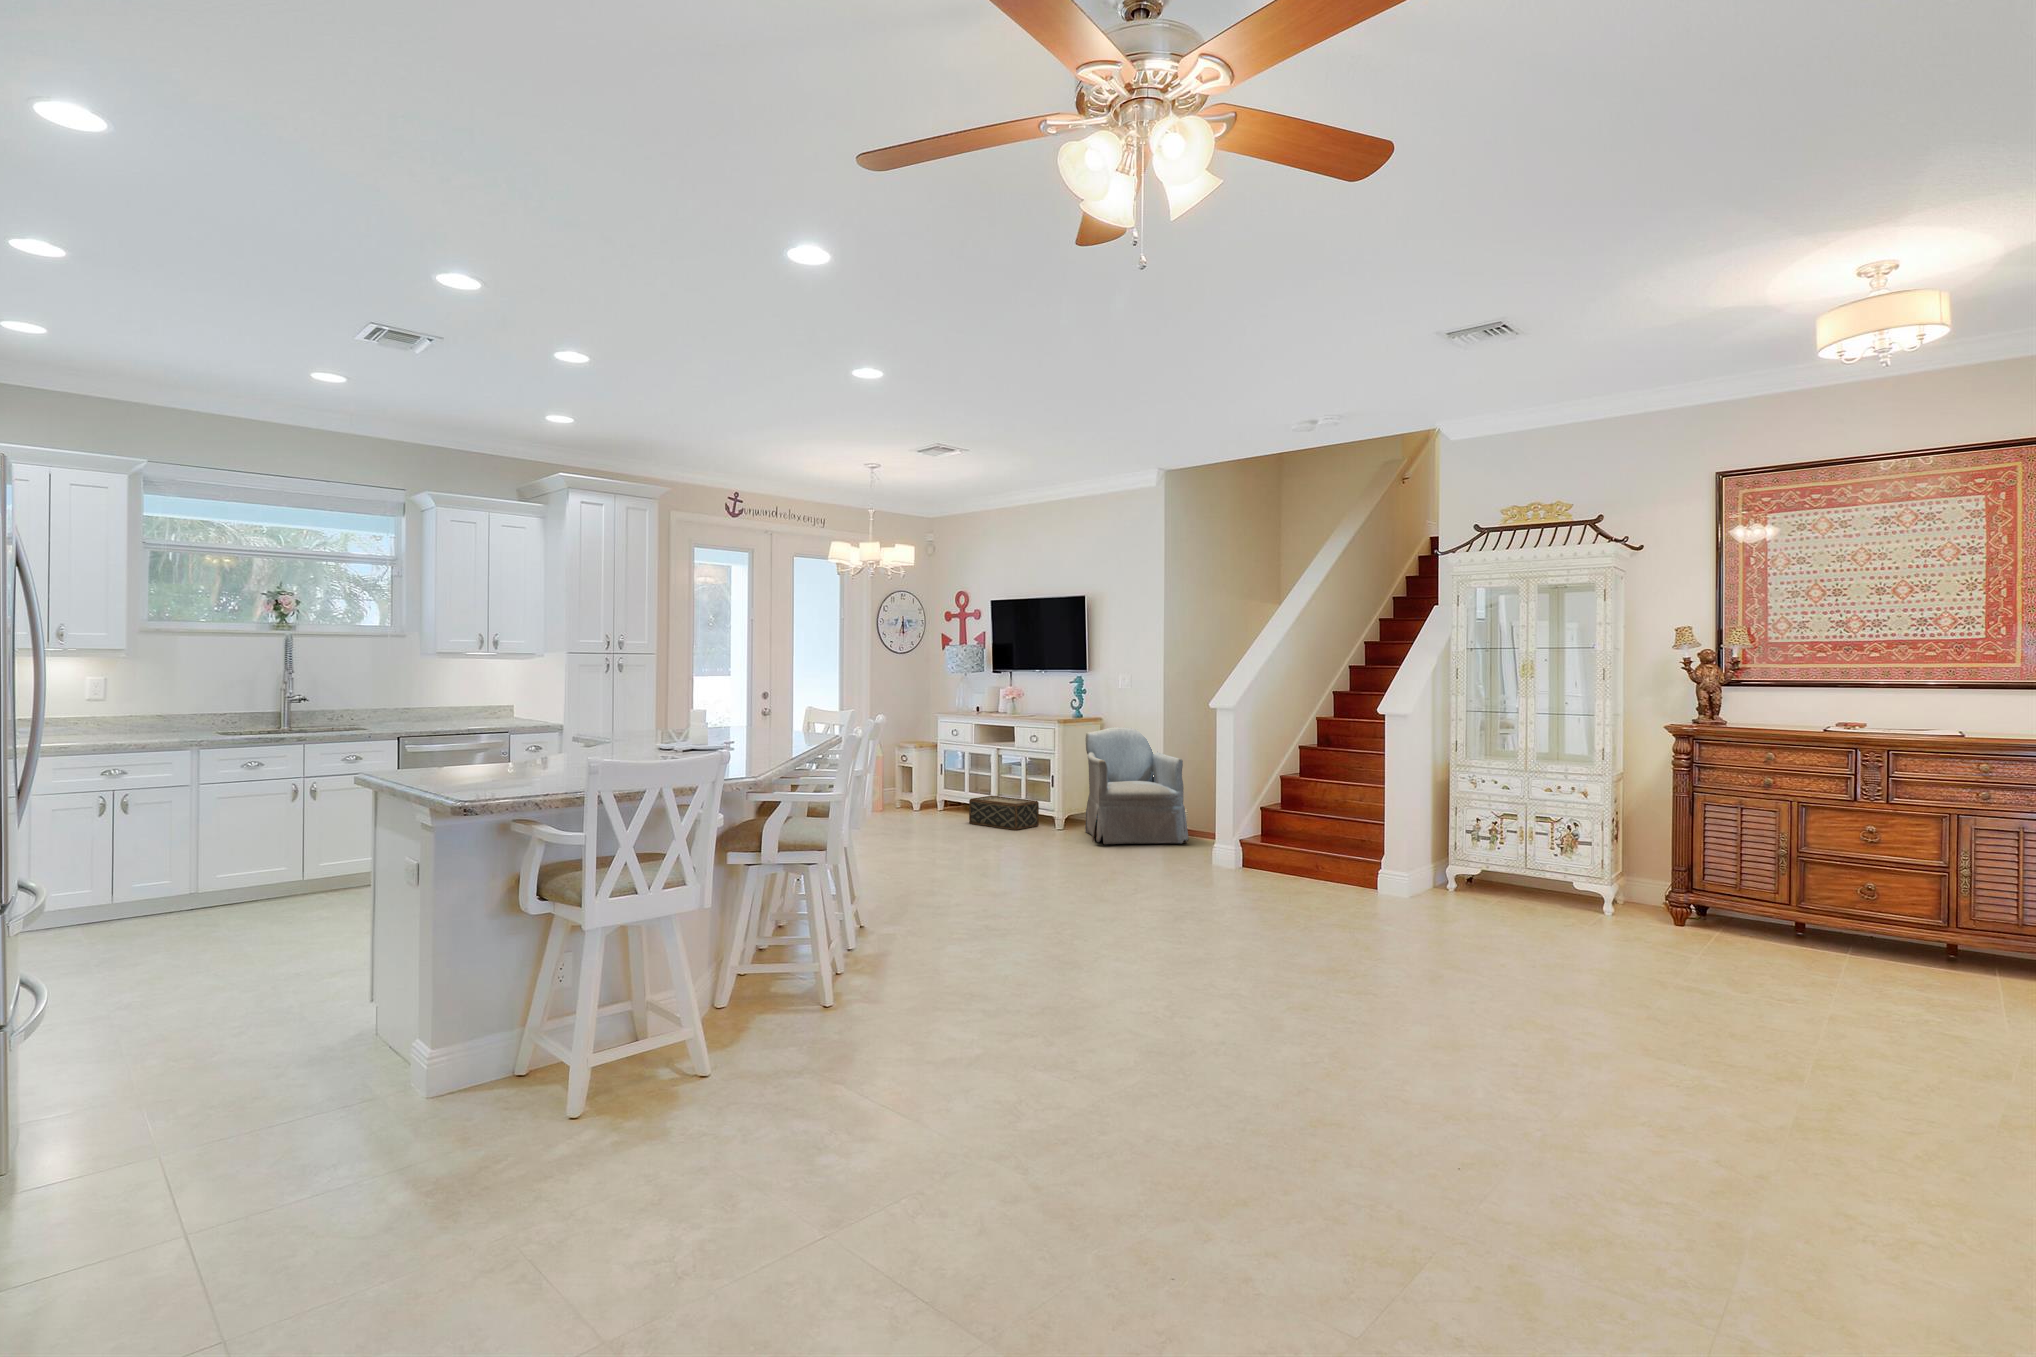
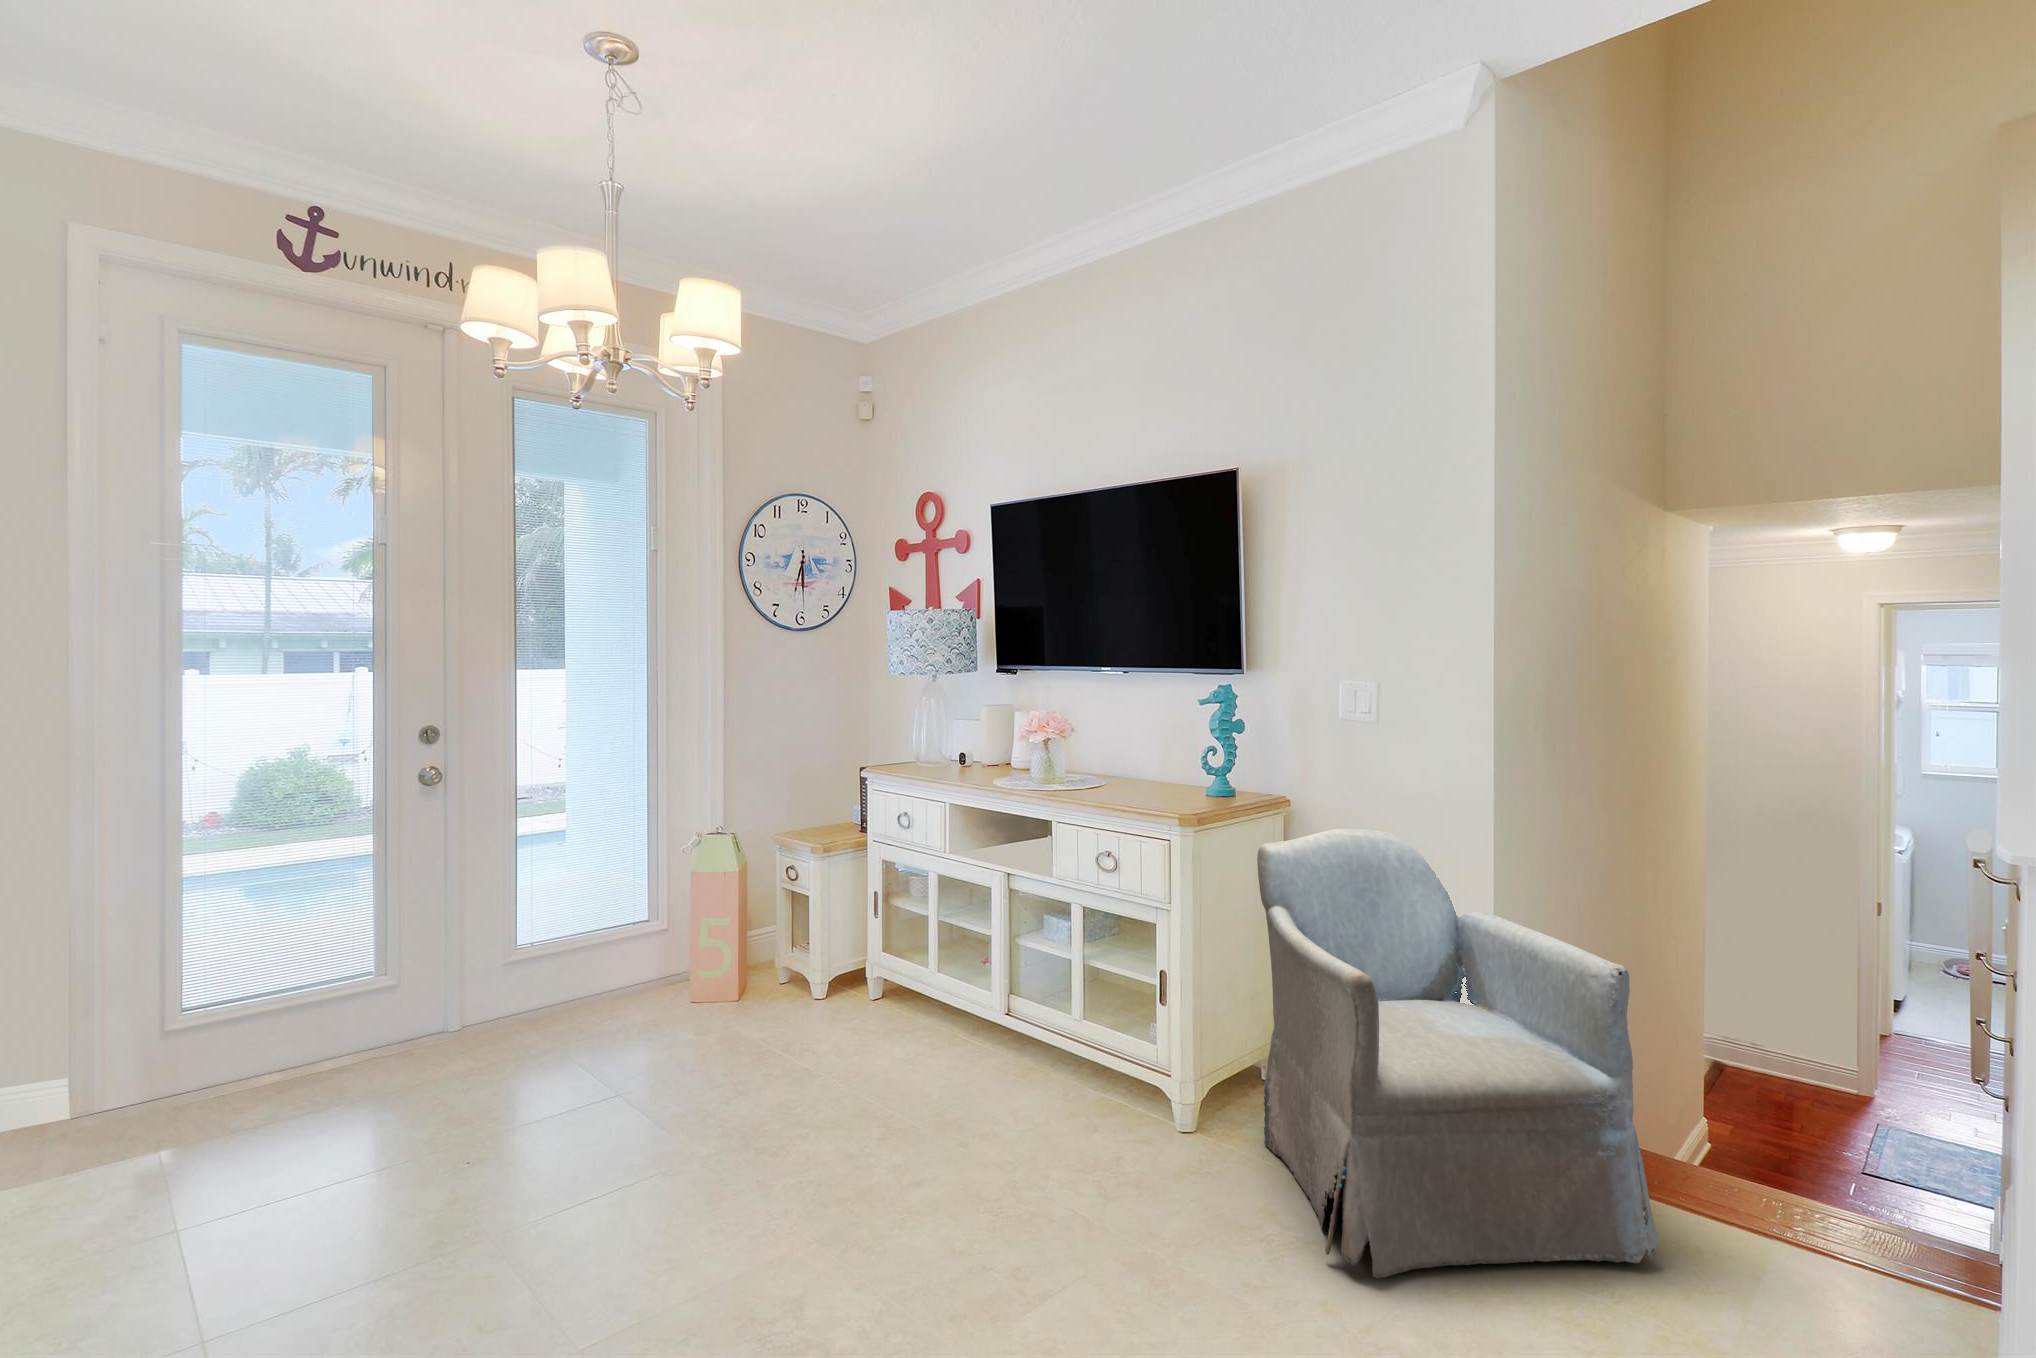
woven basket: present [969,796,1039,830] -> none [931,991,1120,1127]

